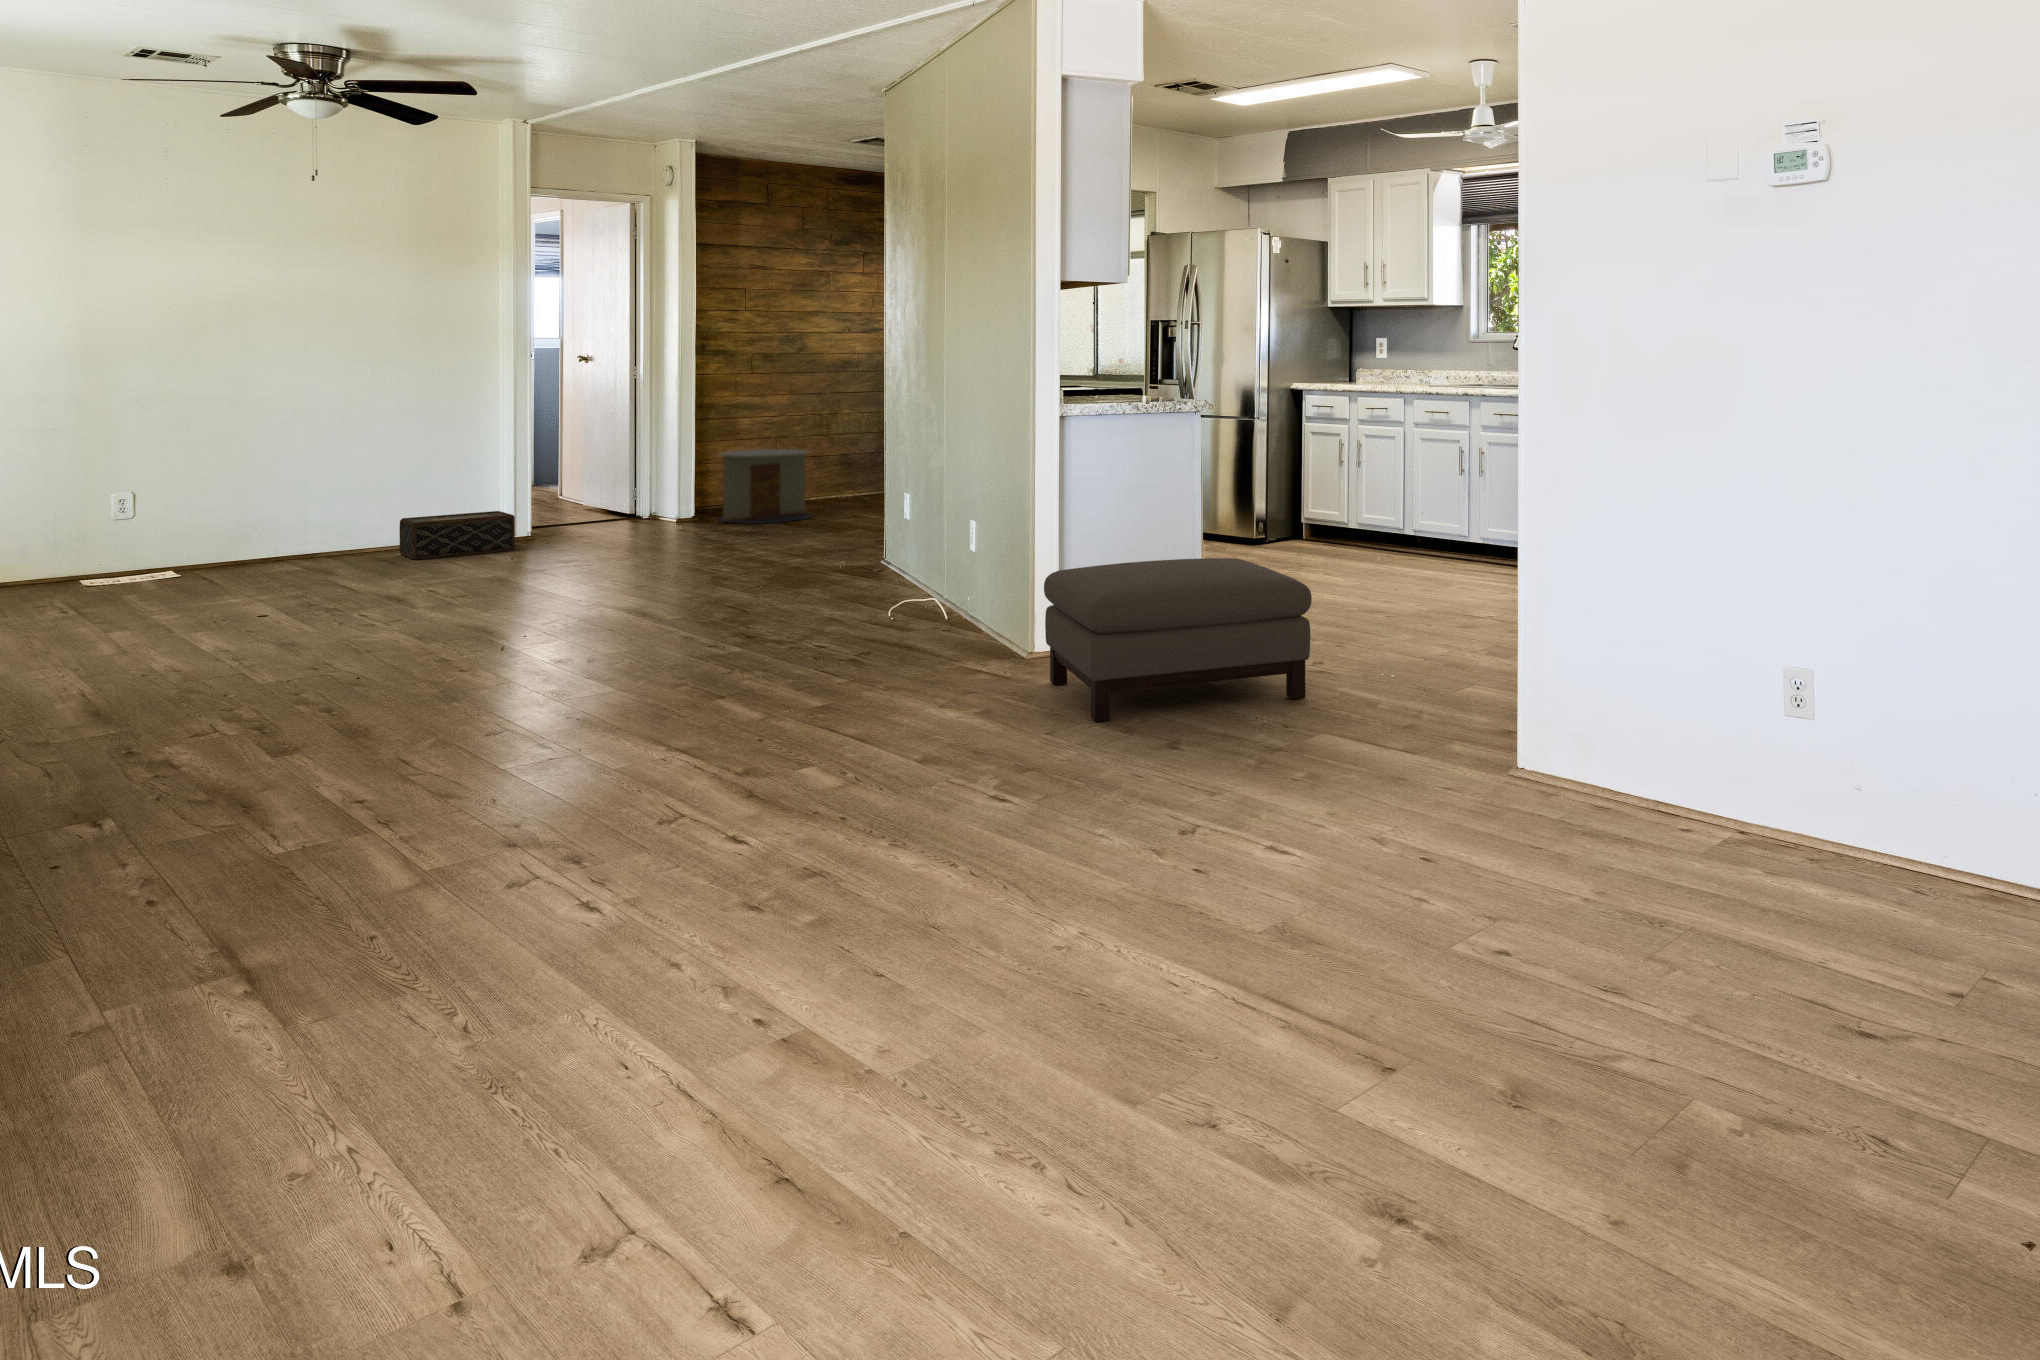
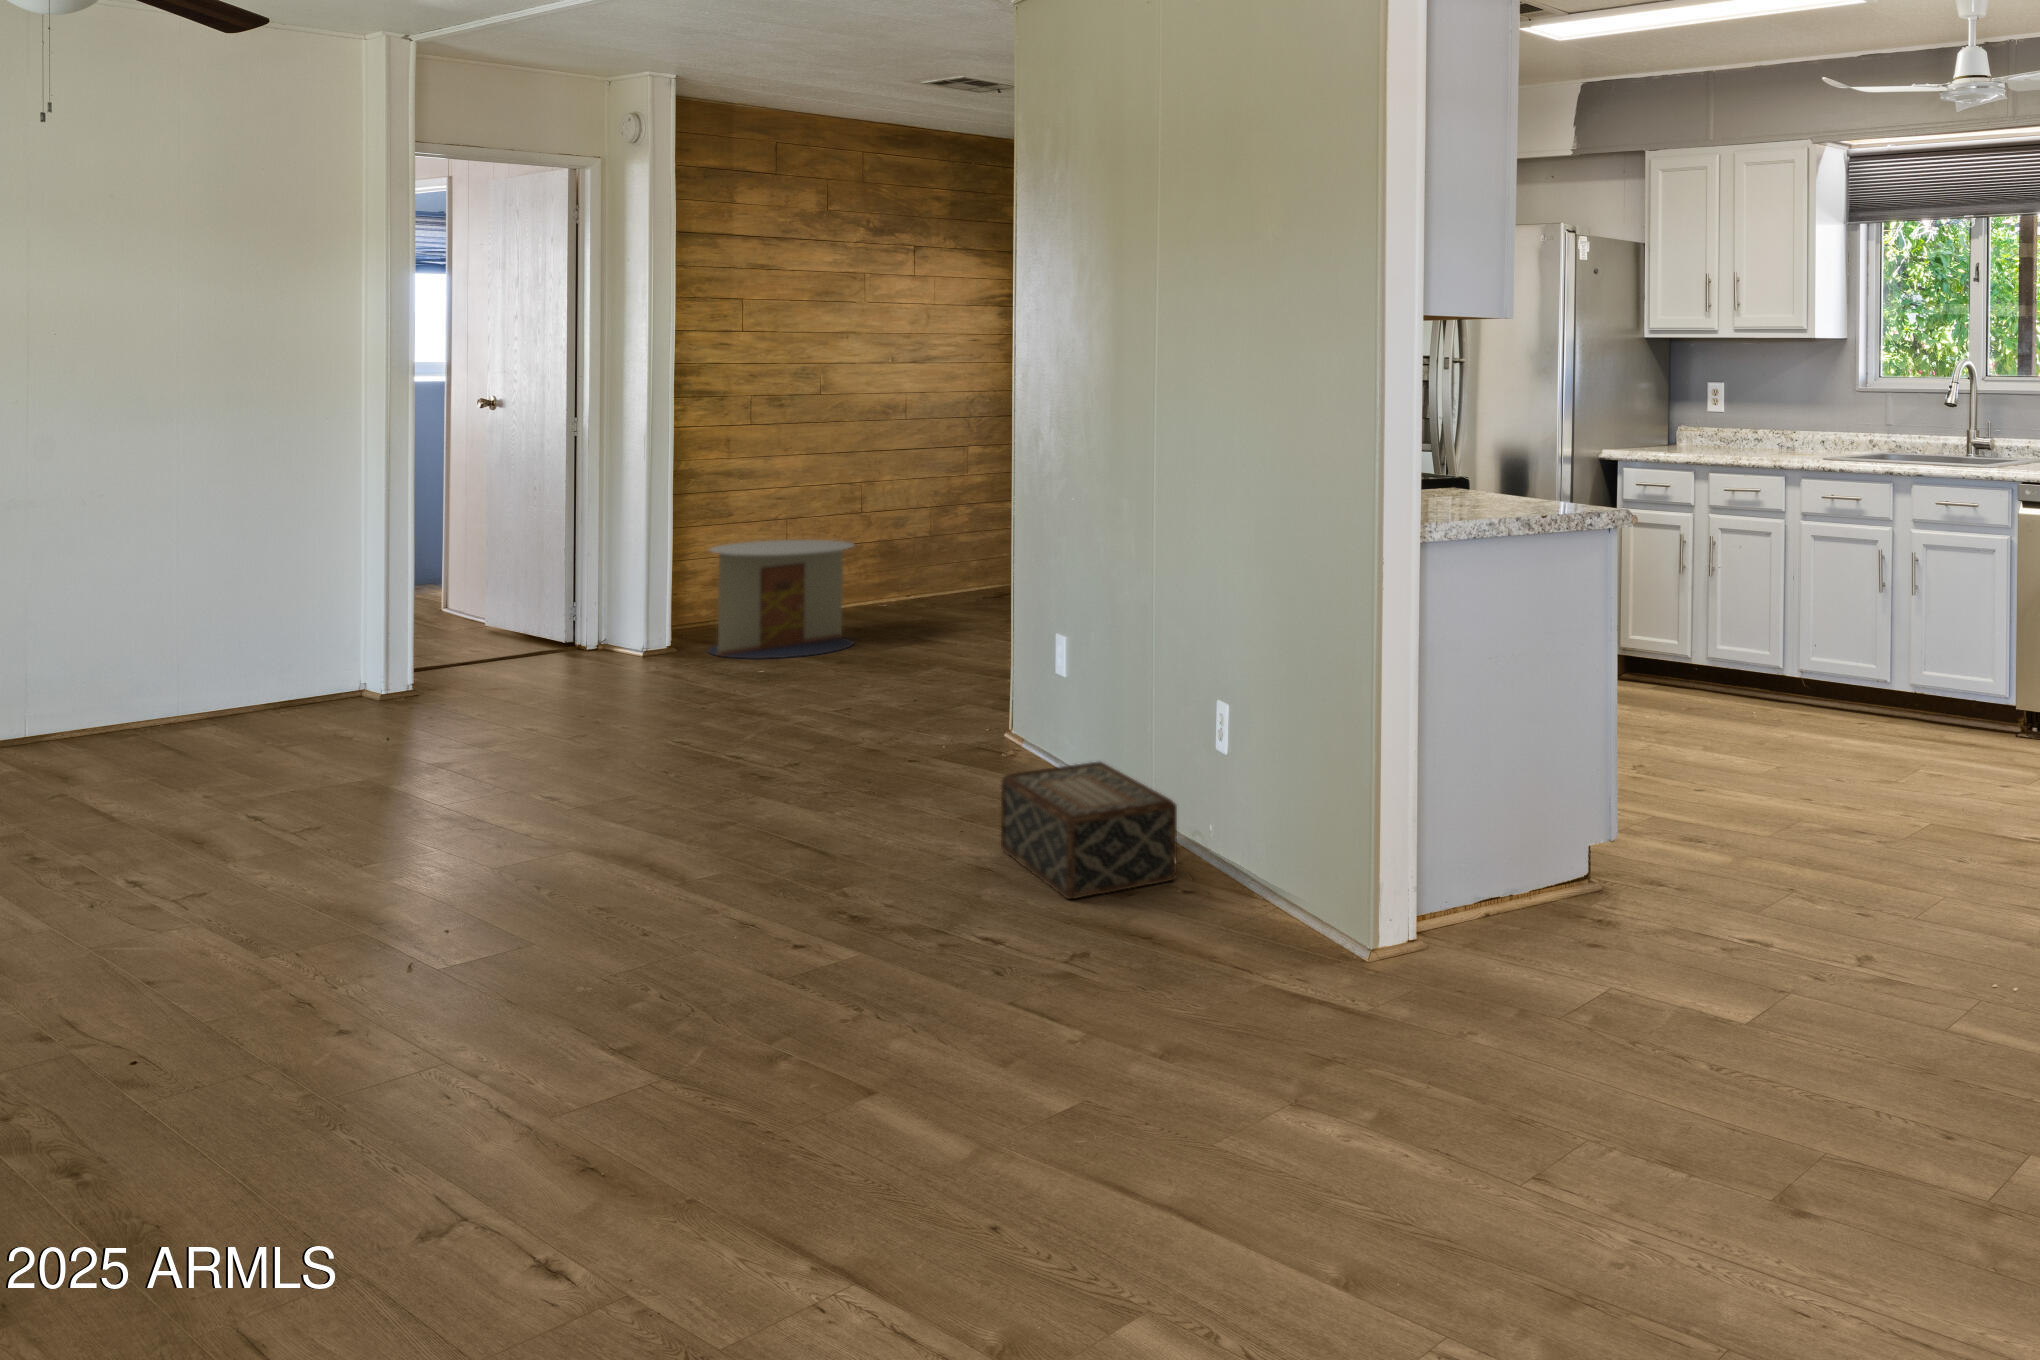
woven basket: present [399,511,515,560] -> present [1001,762,1177,899]
ottoman: present [1044,558,1312,722] -> none [1414,794,1904,1145]

